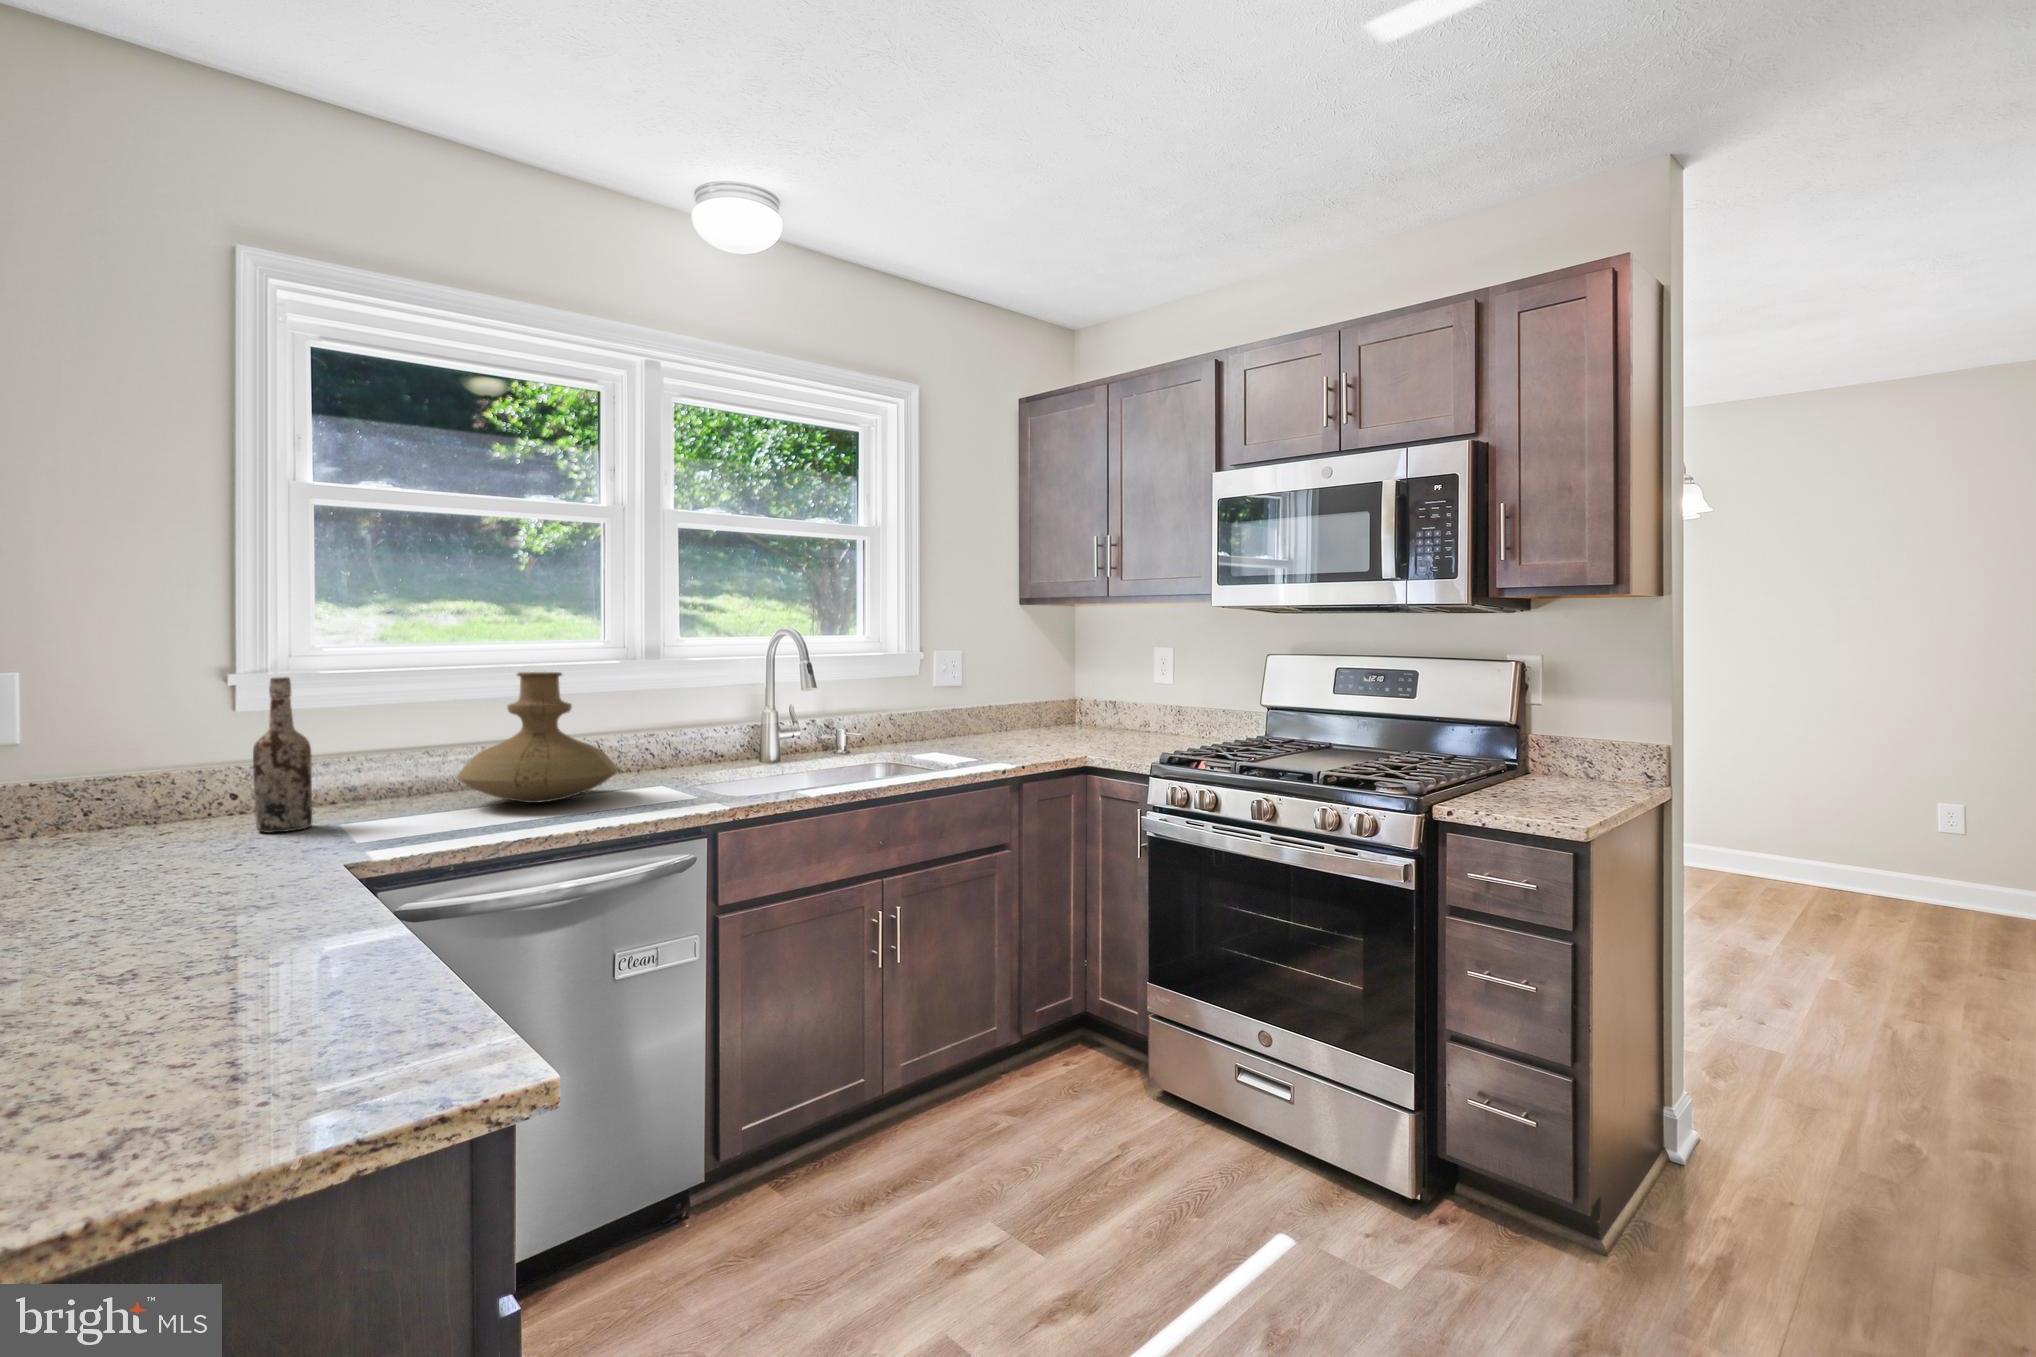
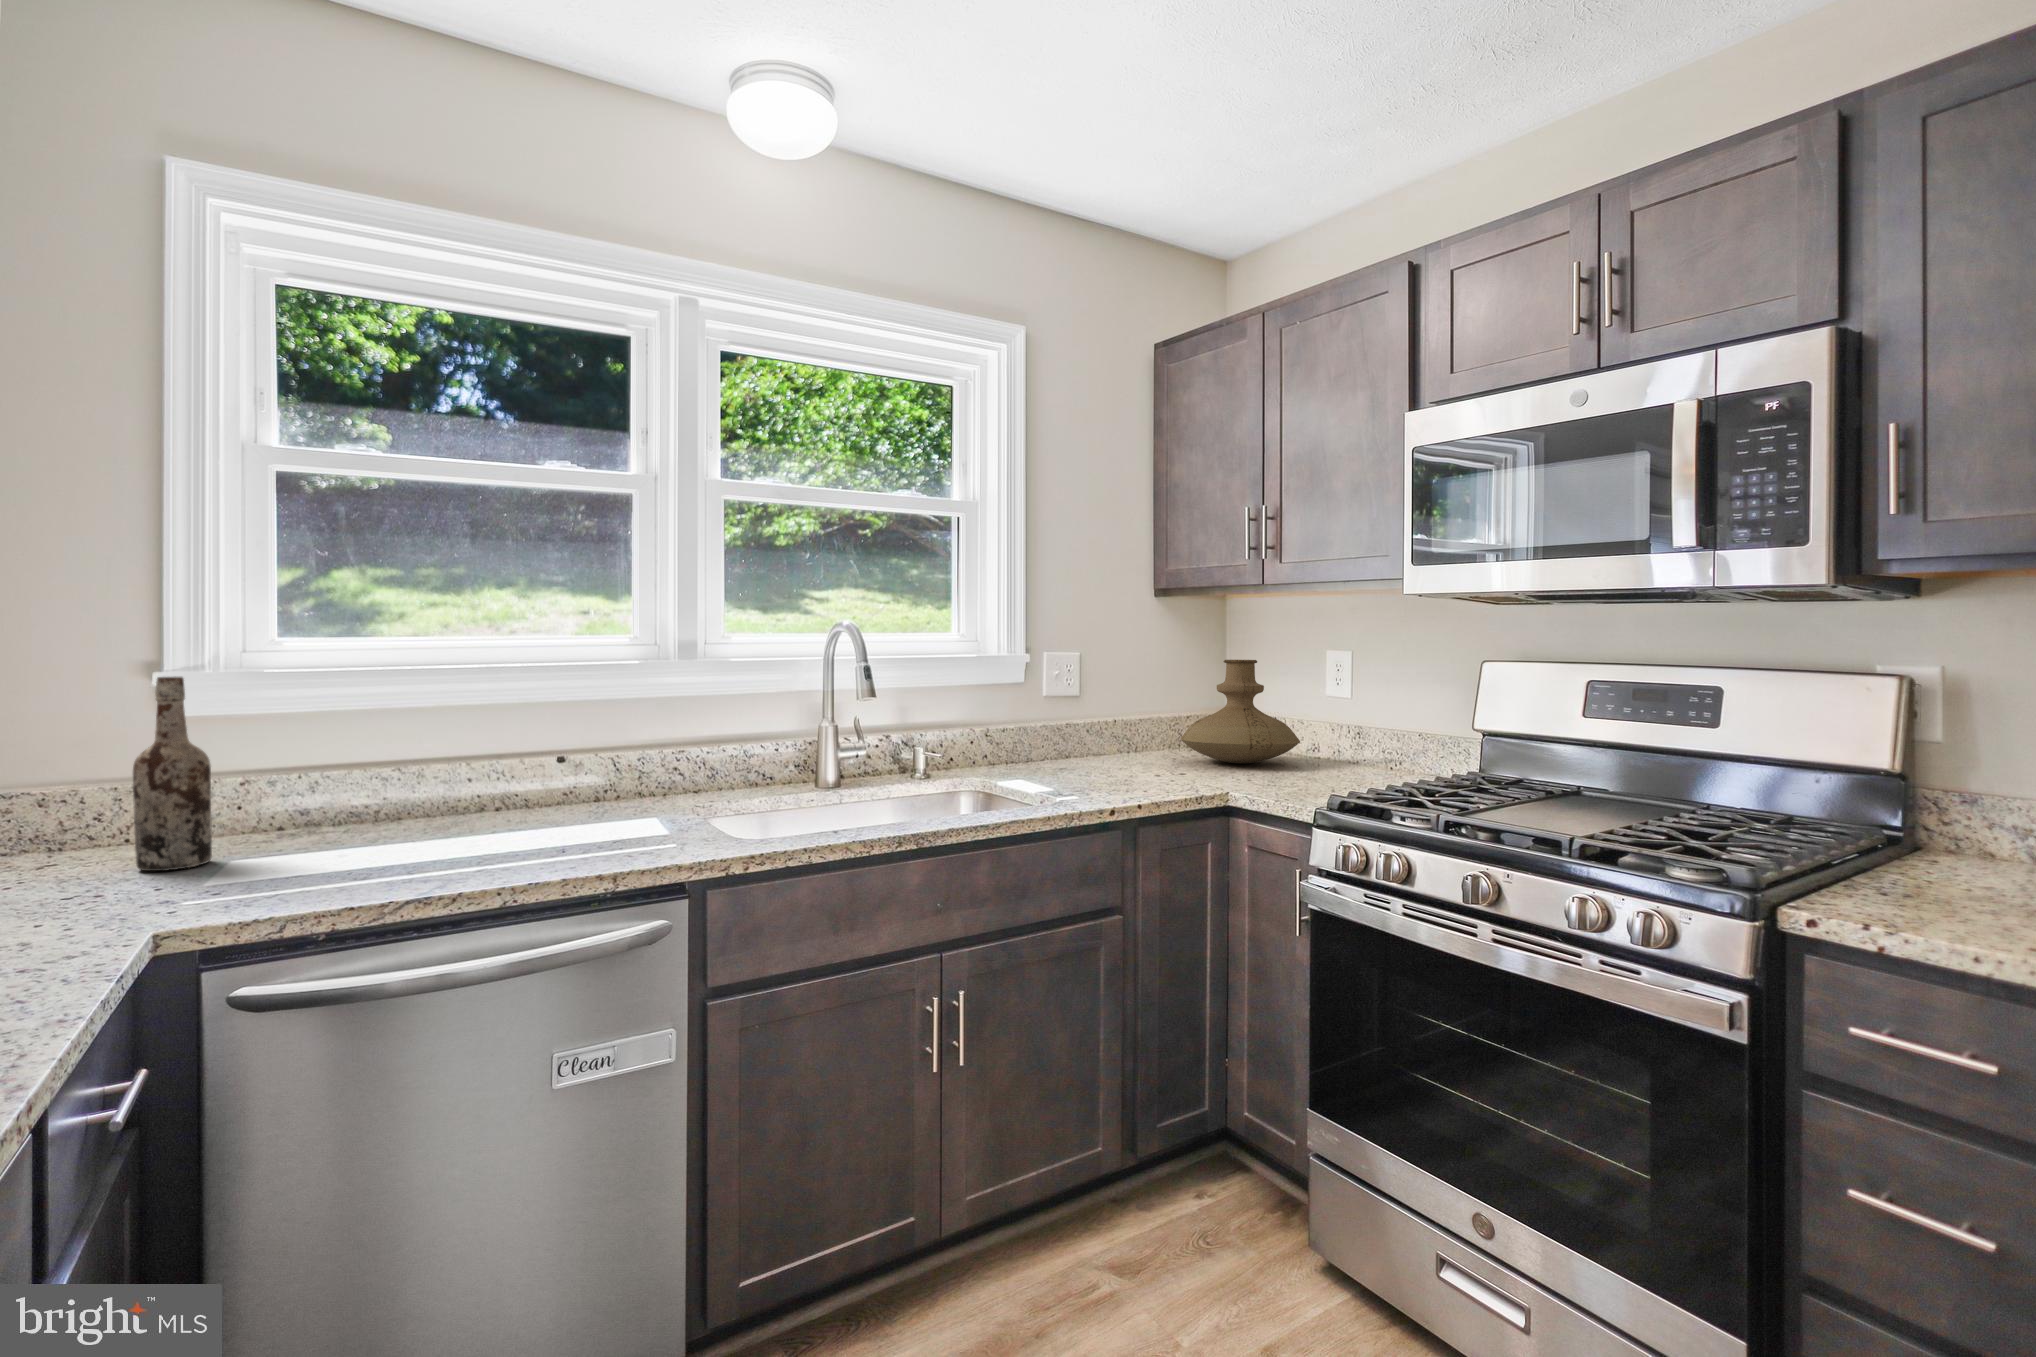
vase: present [456,672,619,803] -> present [1181,660,1300,763]

